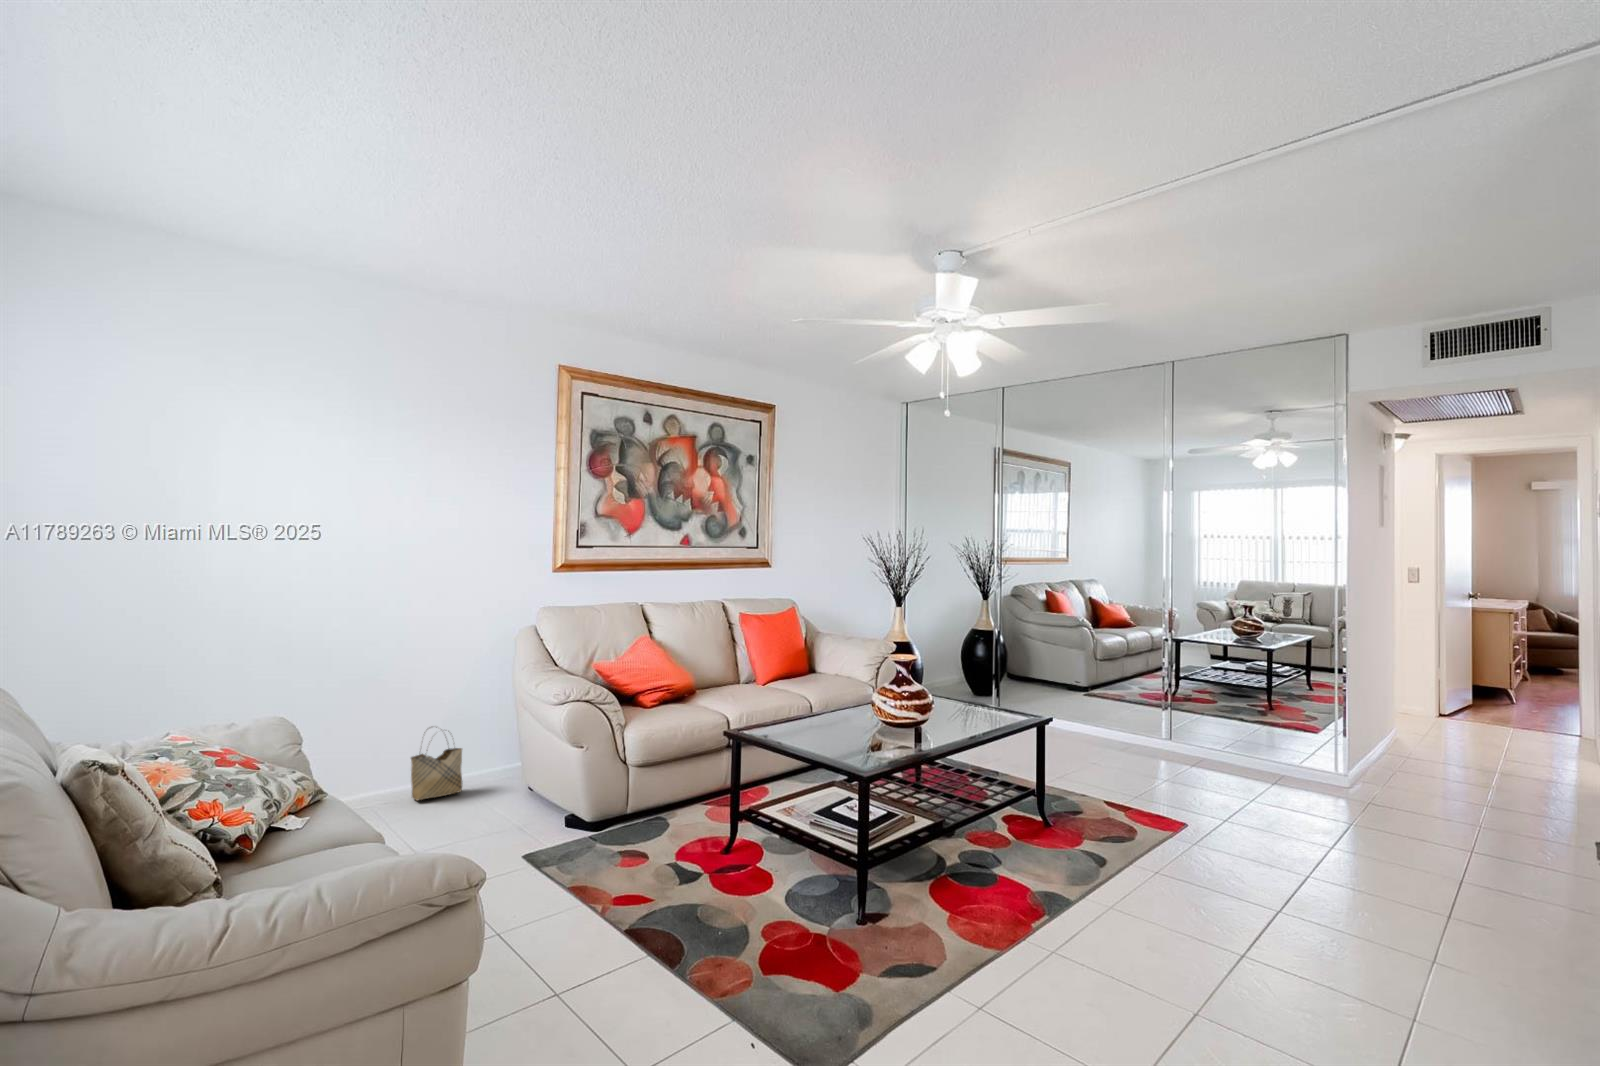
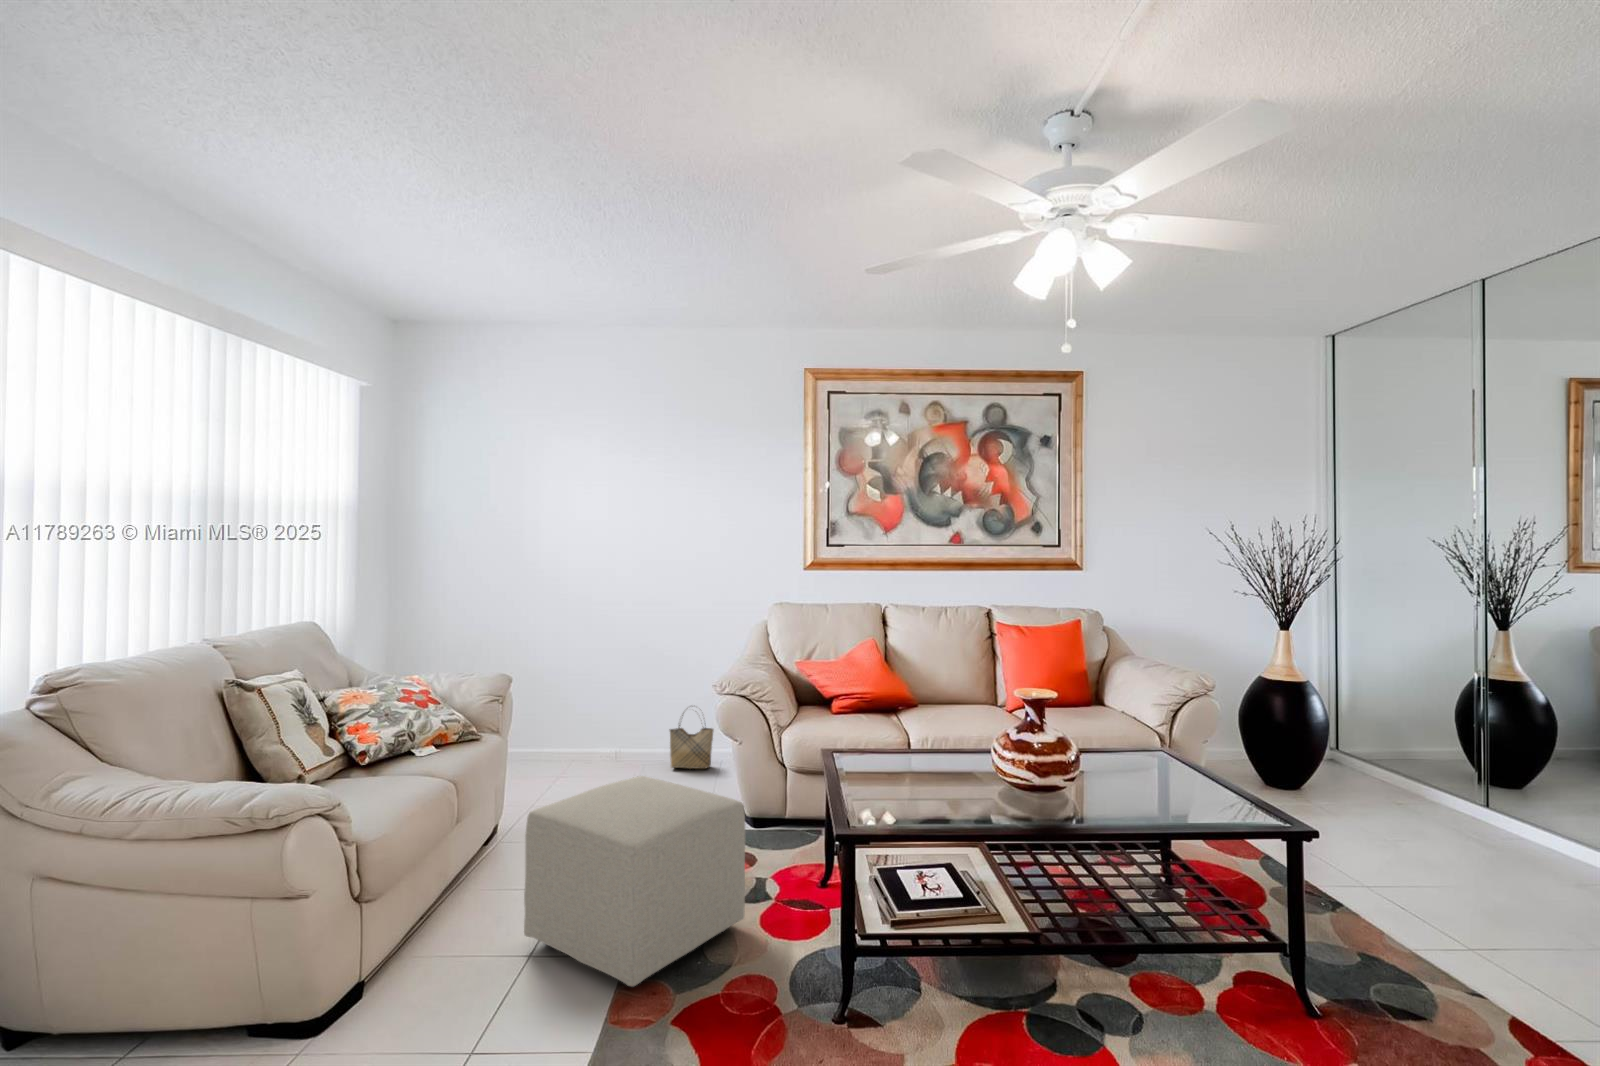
ottoman: none [557,787,735,981] -> present [524,776,745,986]

